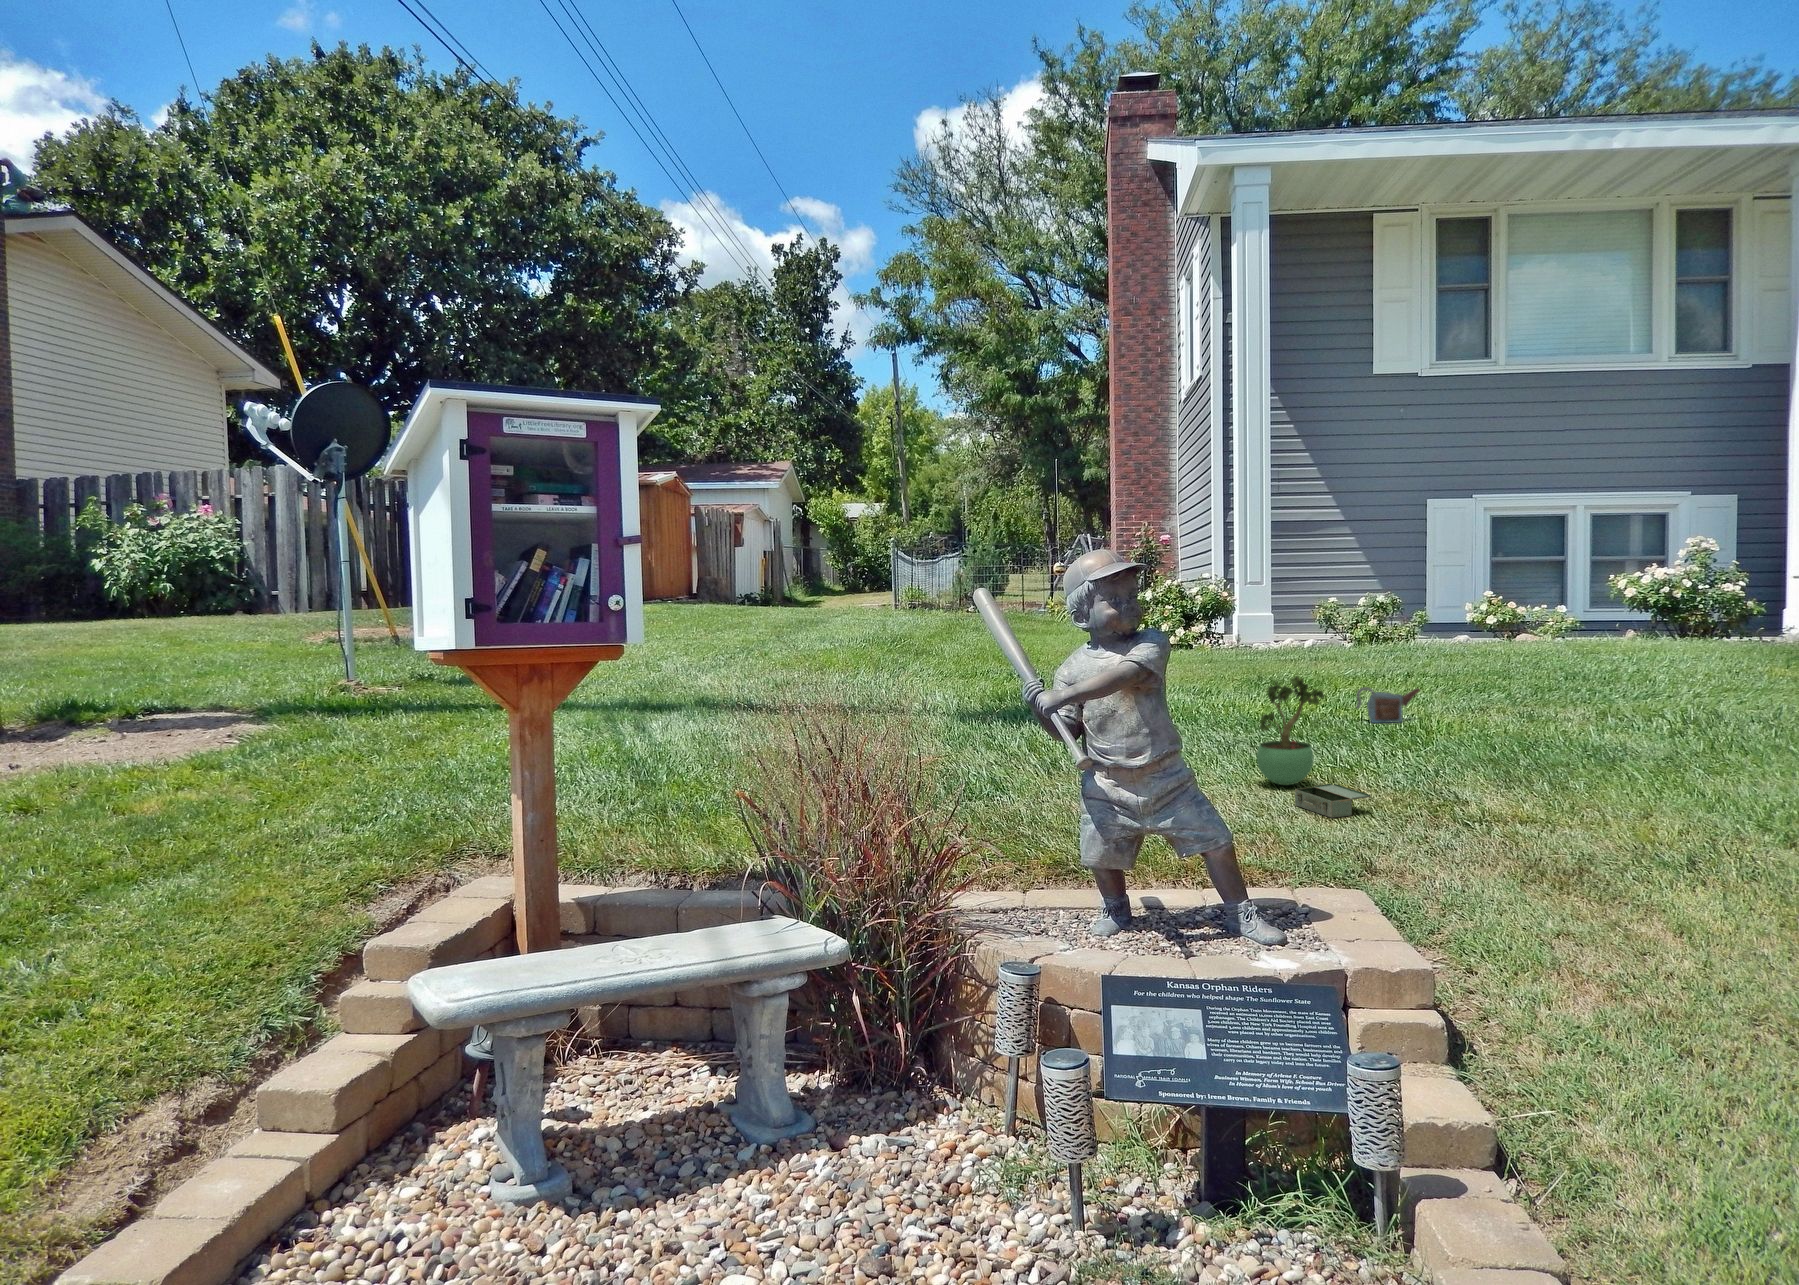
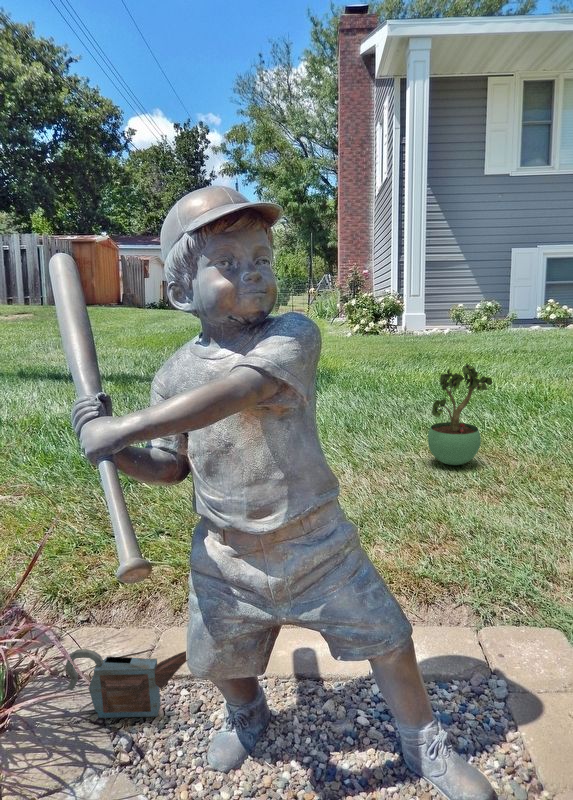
watering can: present [1356,687,1420,723] -> present [66,649,189,718]
toolbox: present [1295,784,1371,818] -> none [467,472,548,517]

